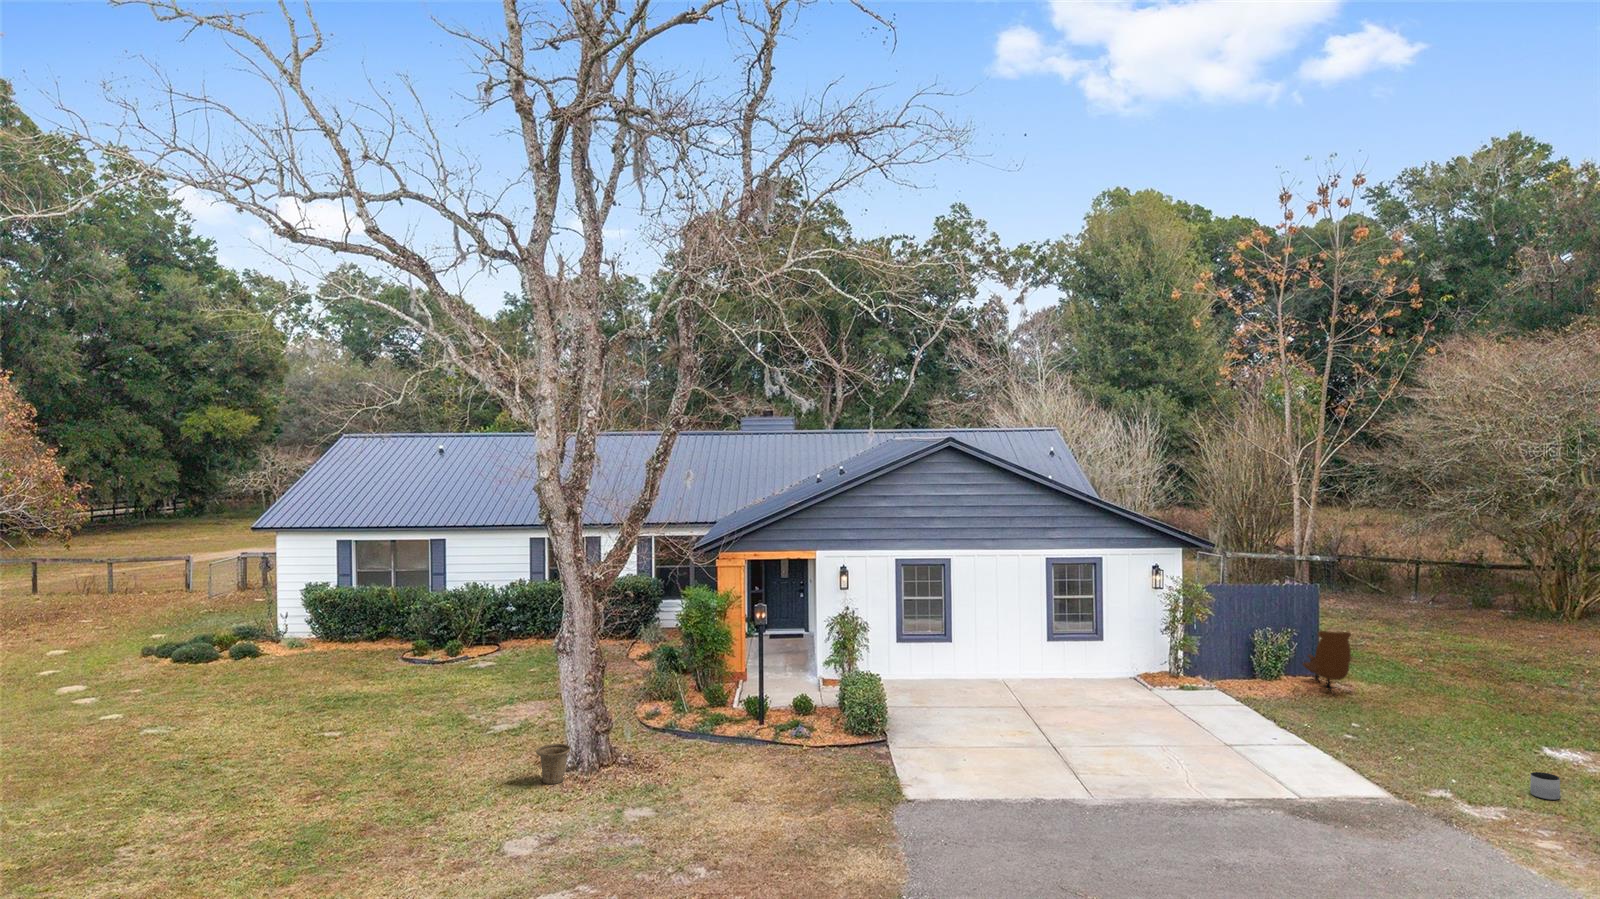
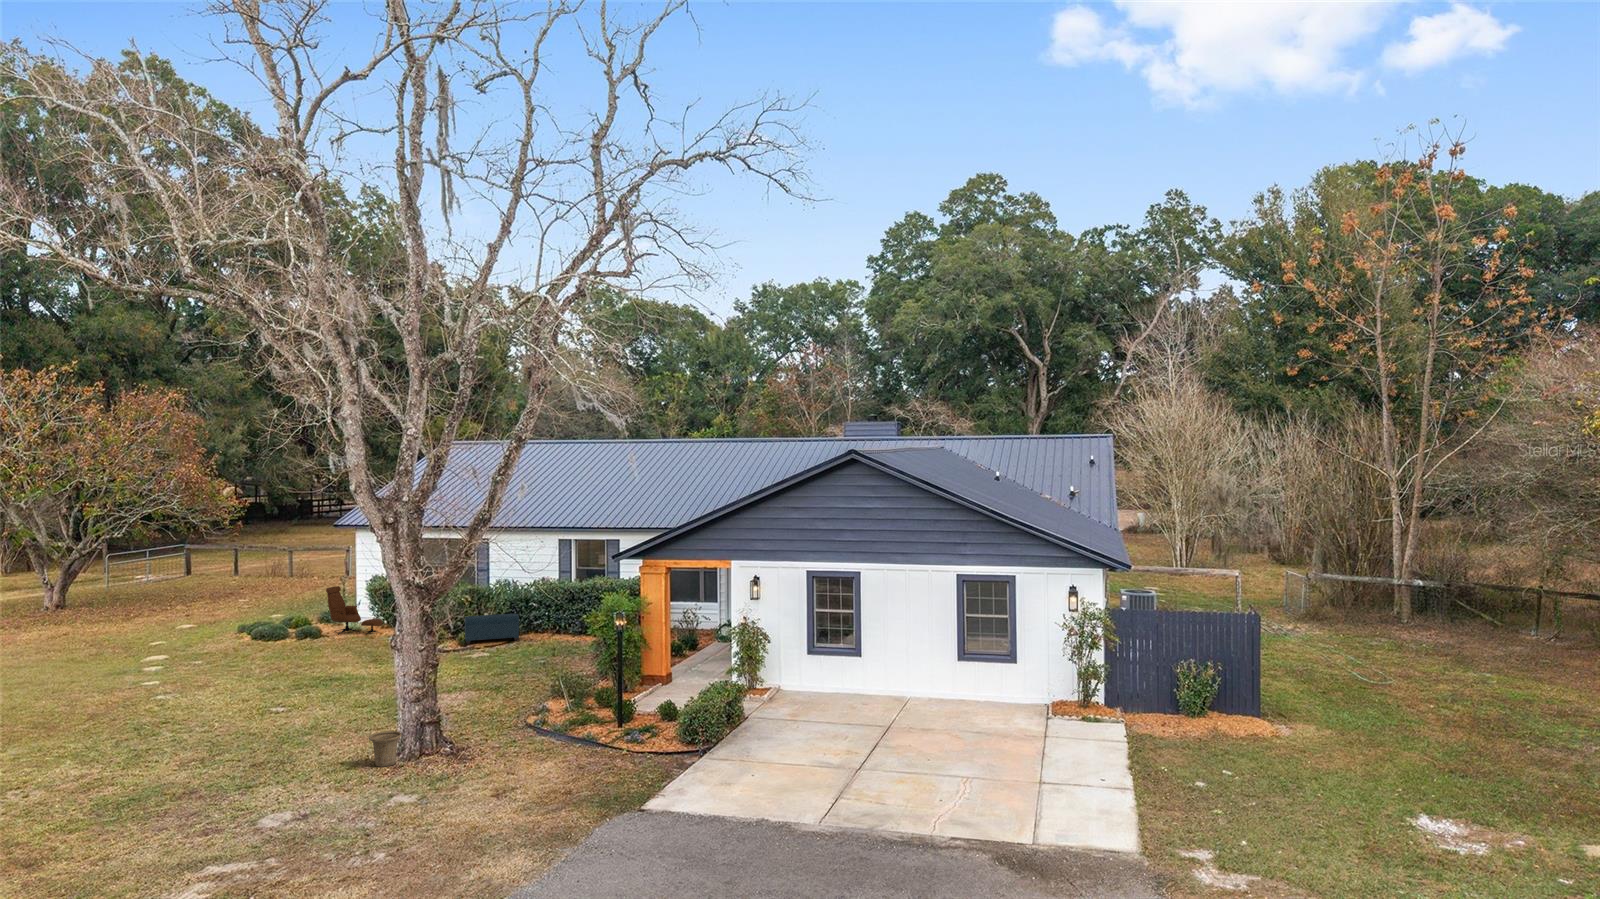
bench: none [474,614,534,648] -> present [465,614,519,644]
lounge chair: present [1303,631,1351,694] -> present [326,586,383,635]
planter: present [1530,772,1560,800] -> none [1324,831,1353,863]

